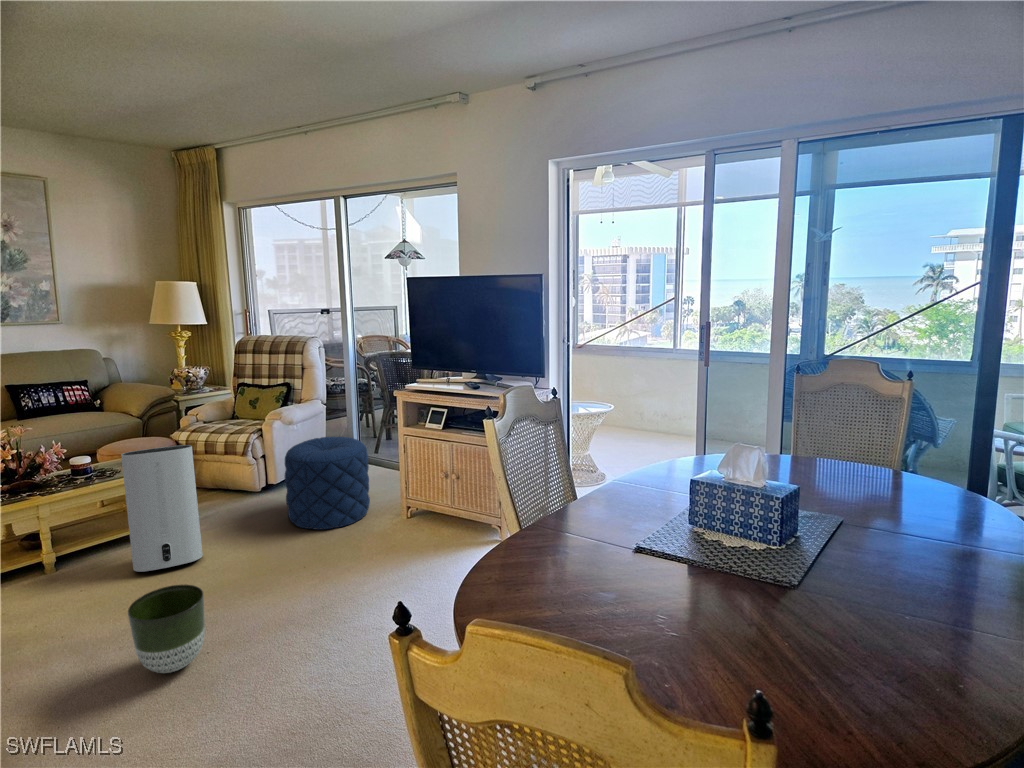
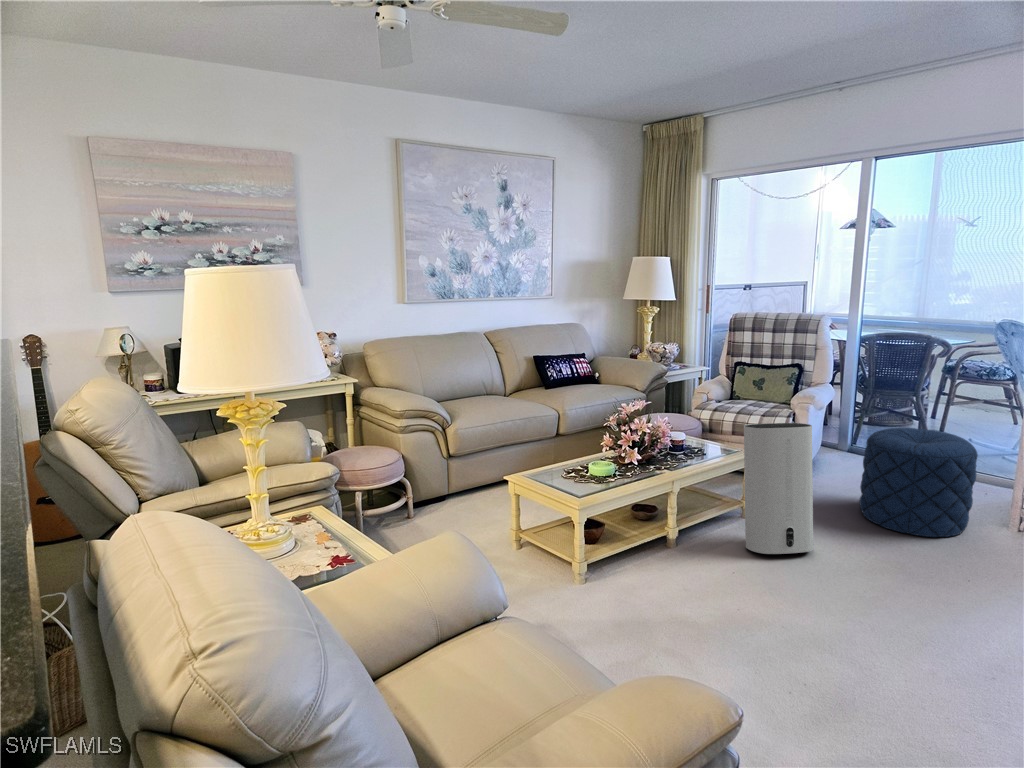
planter: present [128,585,205,673] -> none [891,580,983,680]

